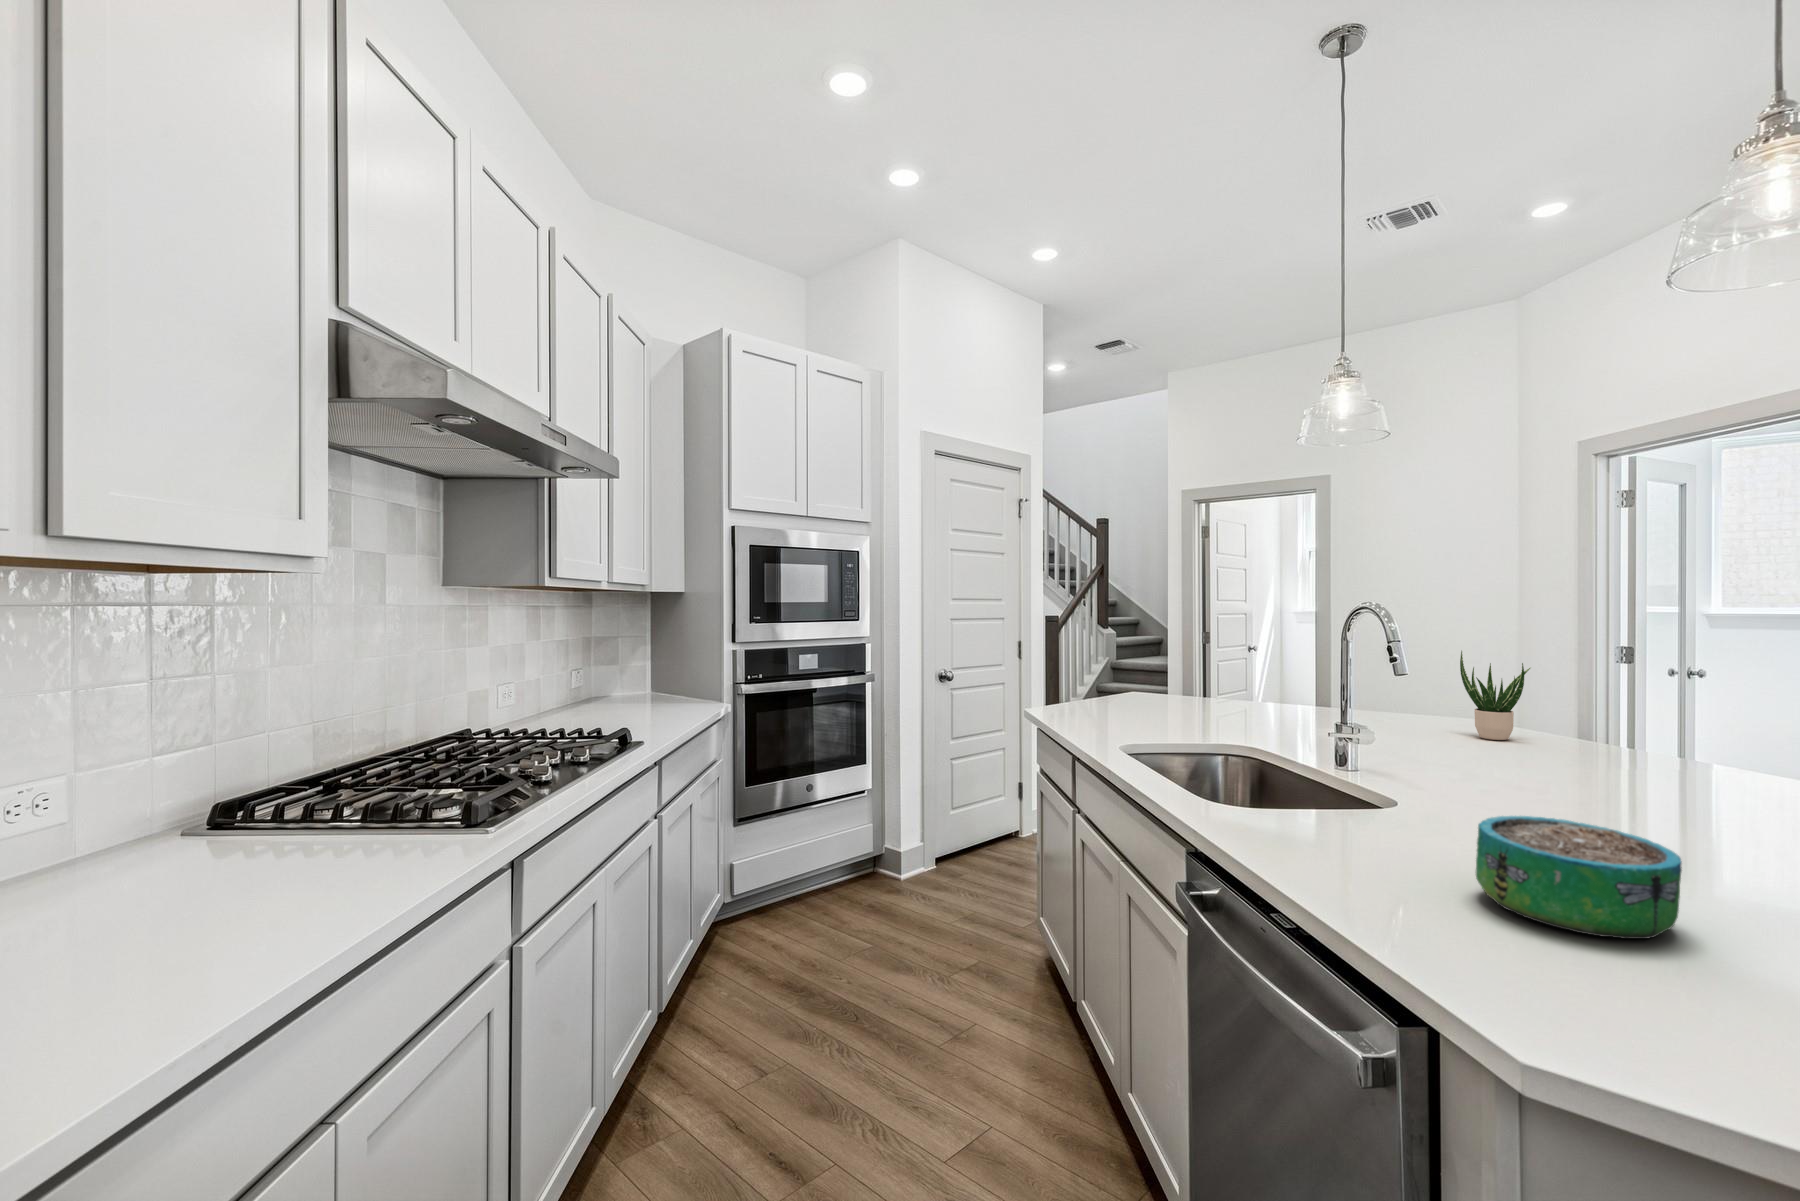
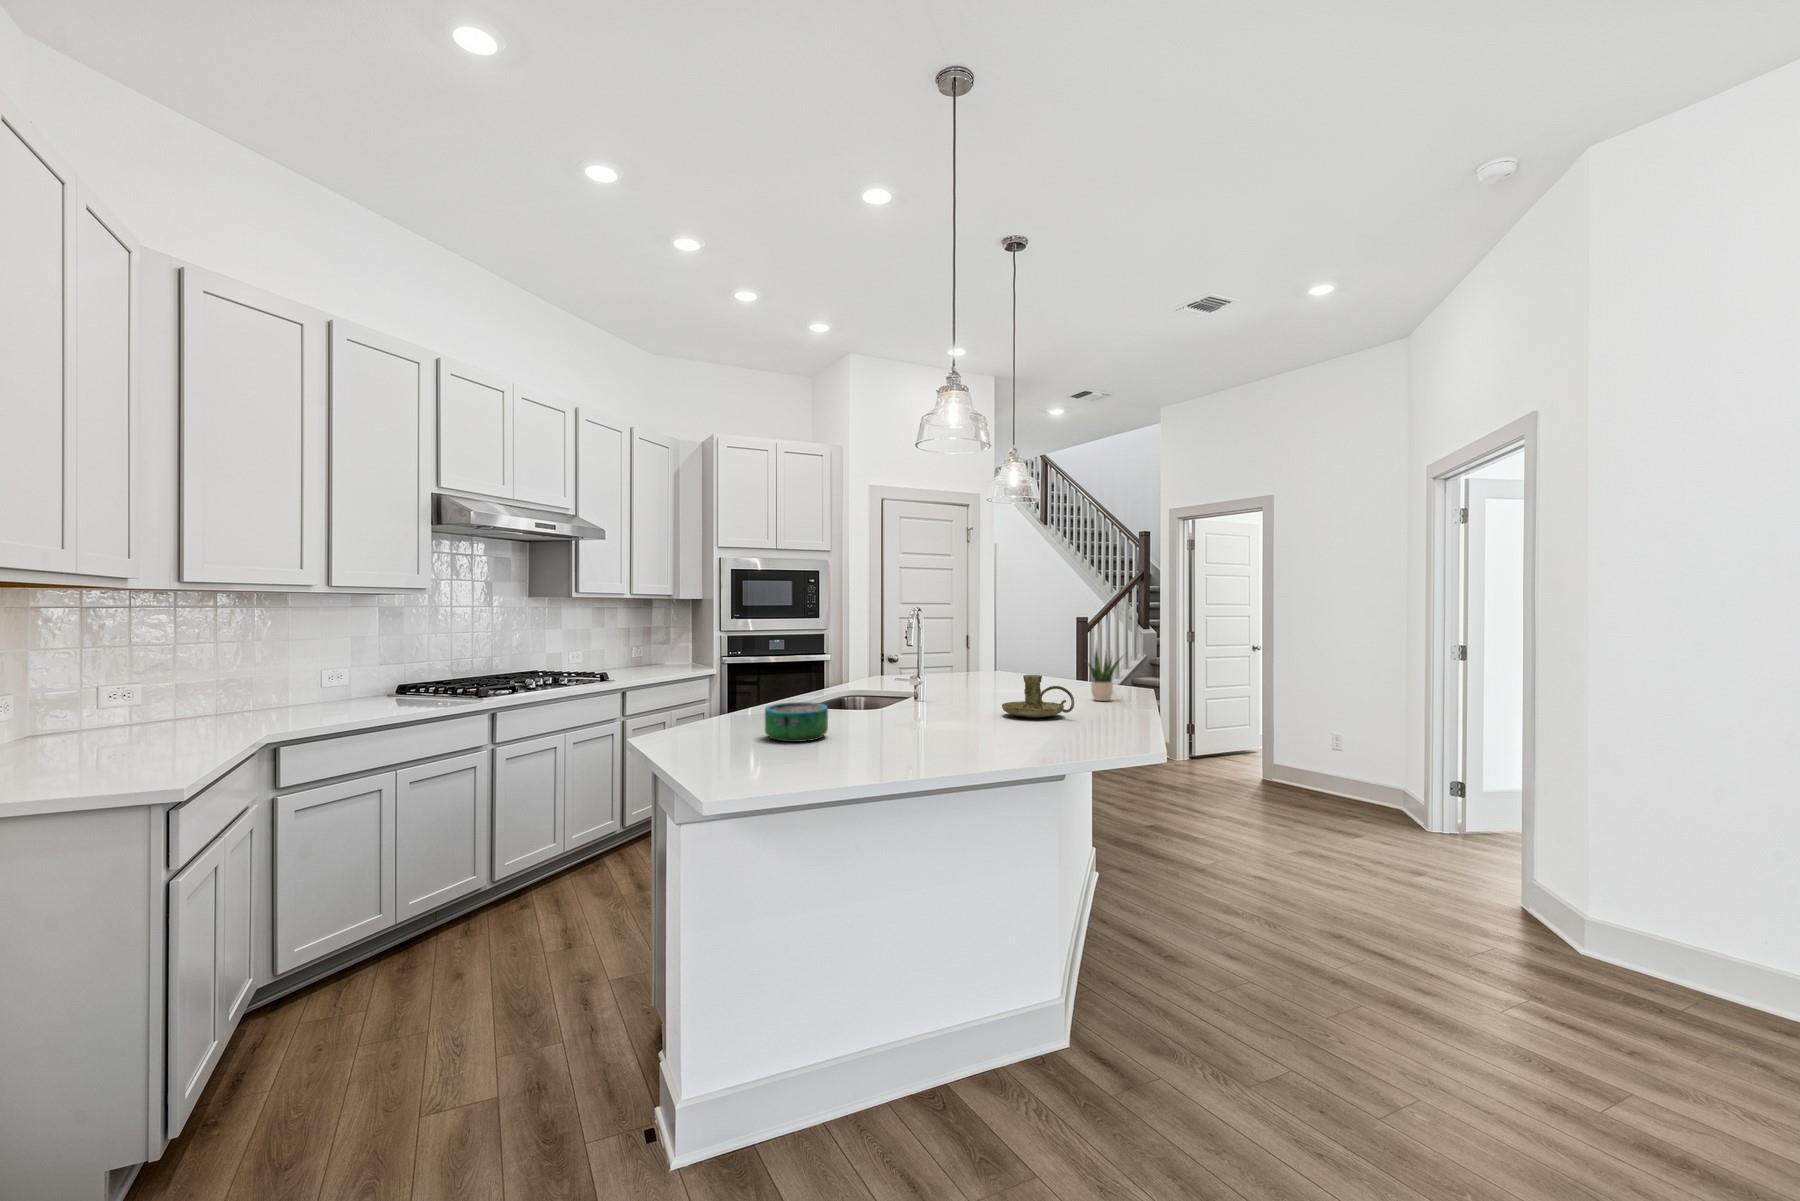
candle holder: none [1525,713,1691,789] -> present [1002,675,1074,718]

